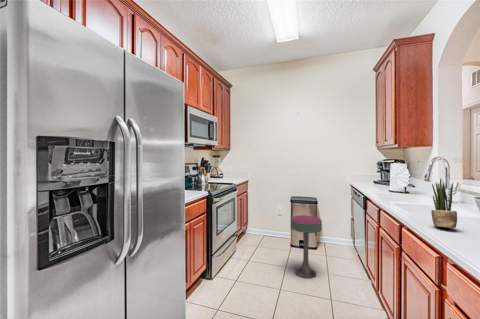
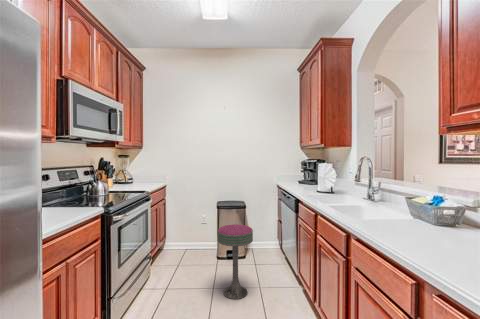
potted plant: present [431,179,457,228] -> none [388,180,417,239]

